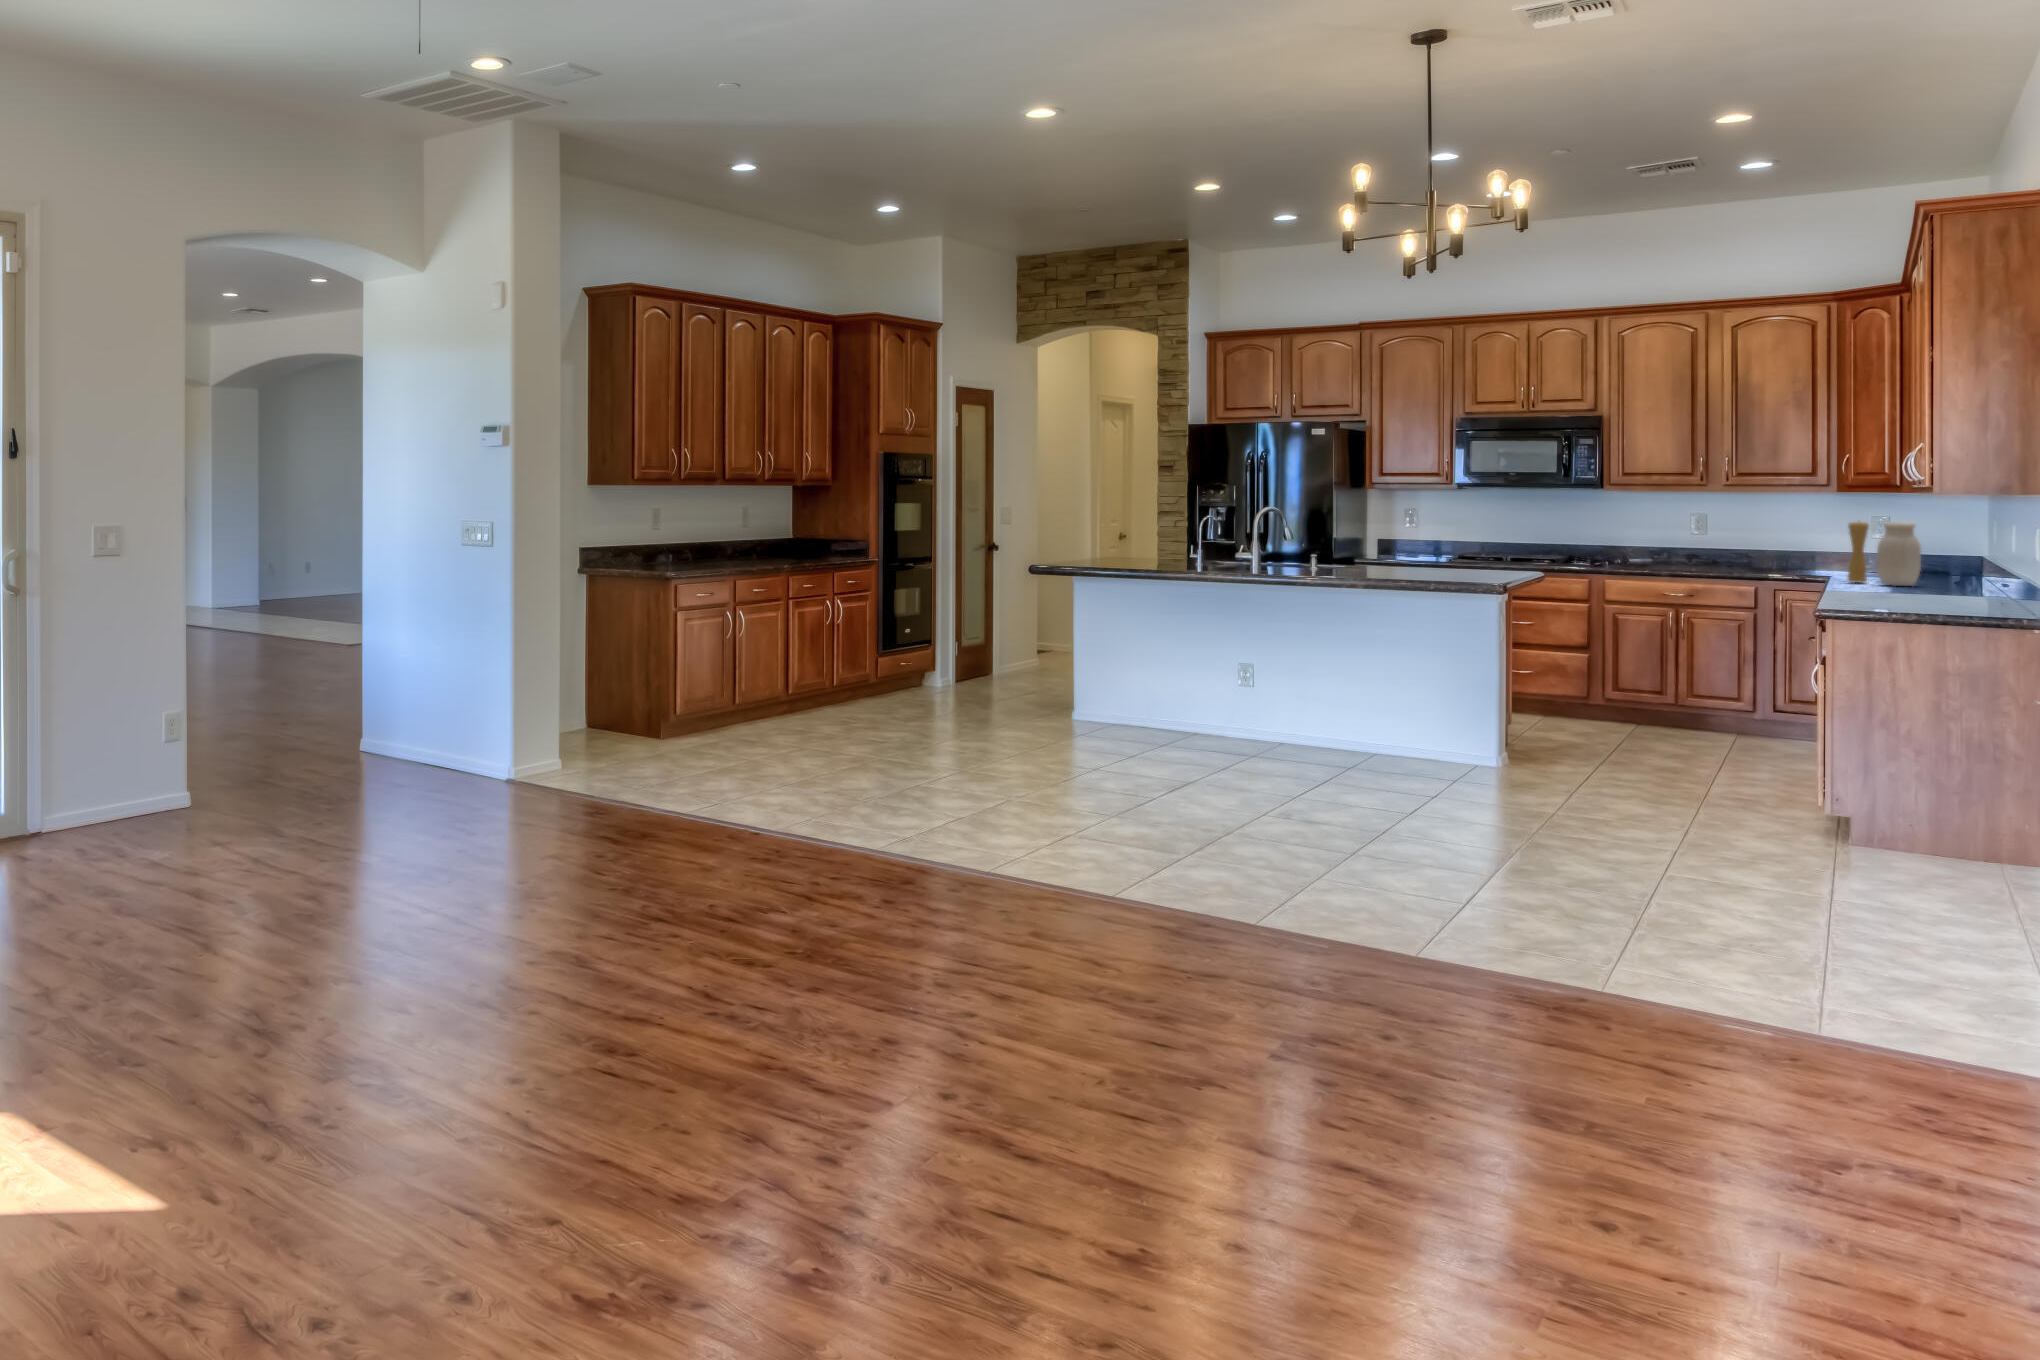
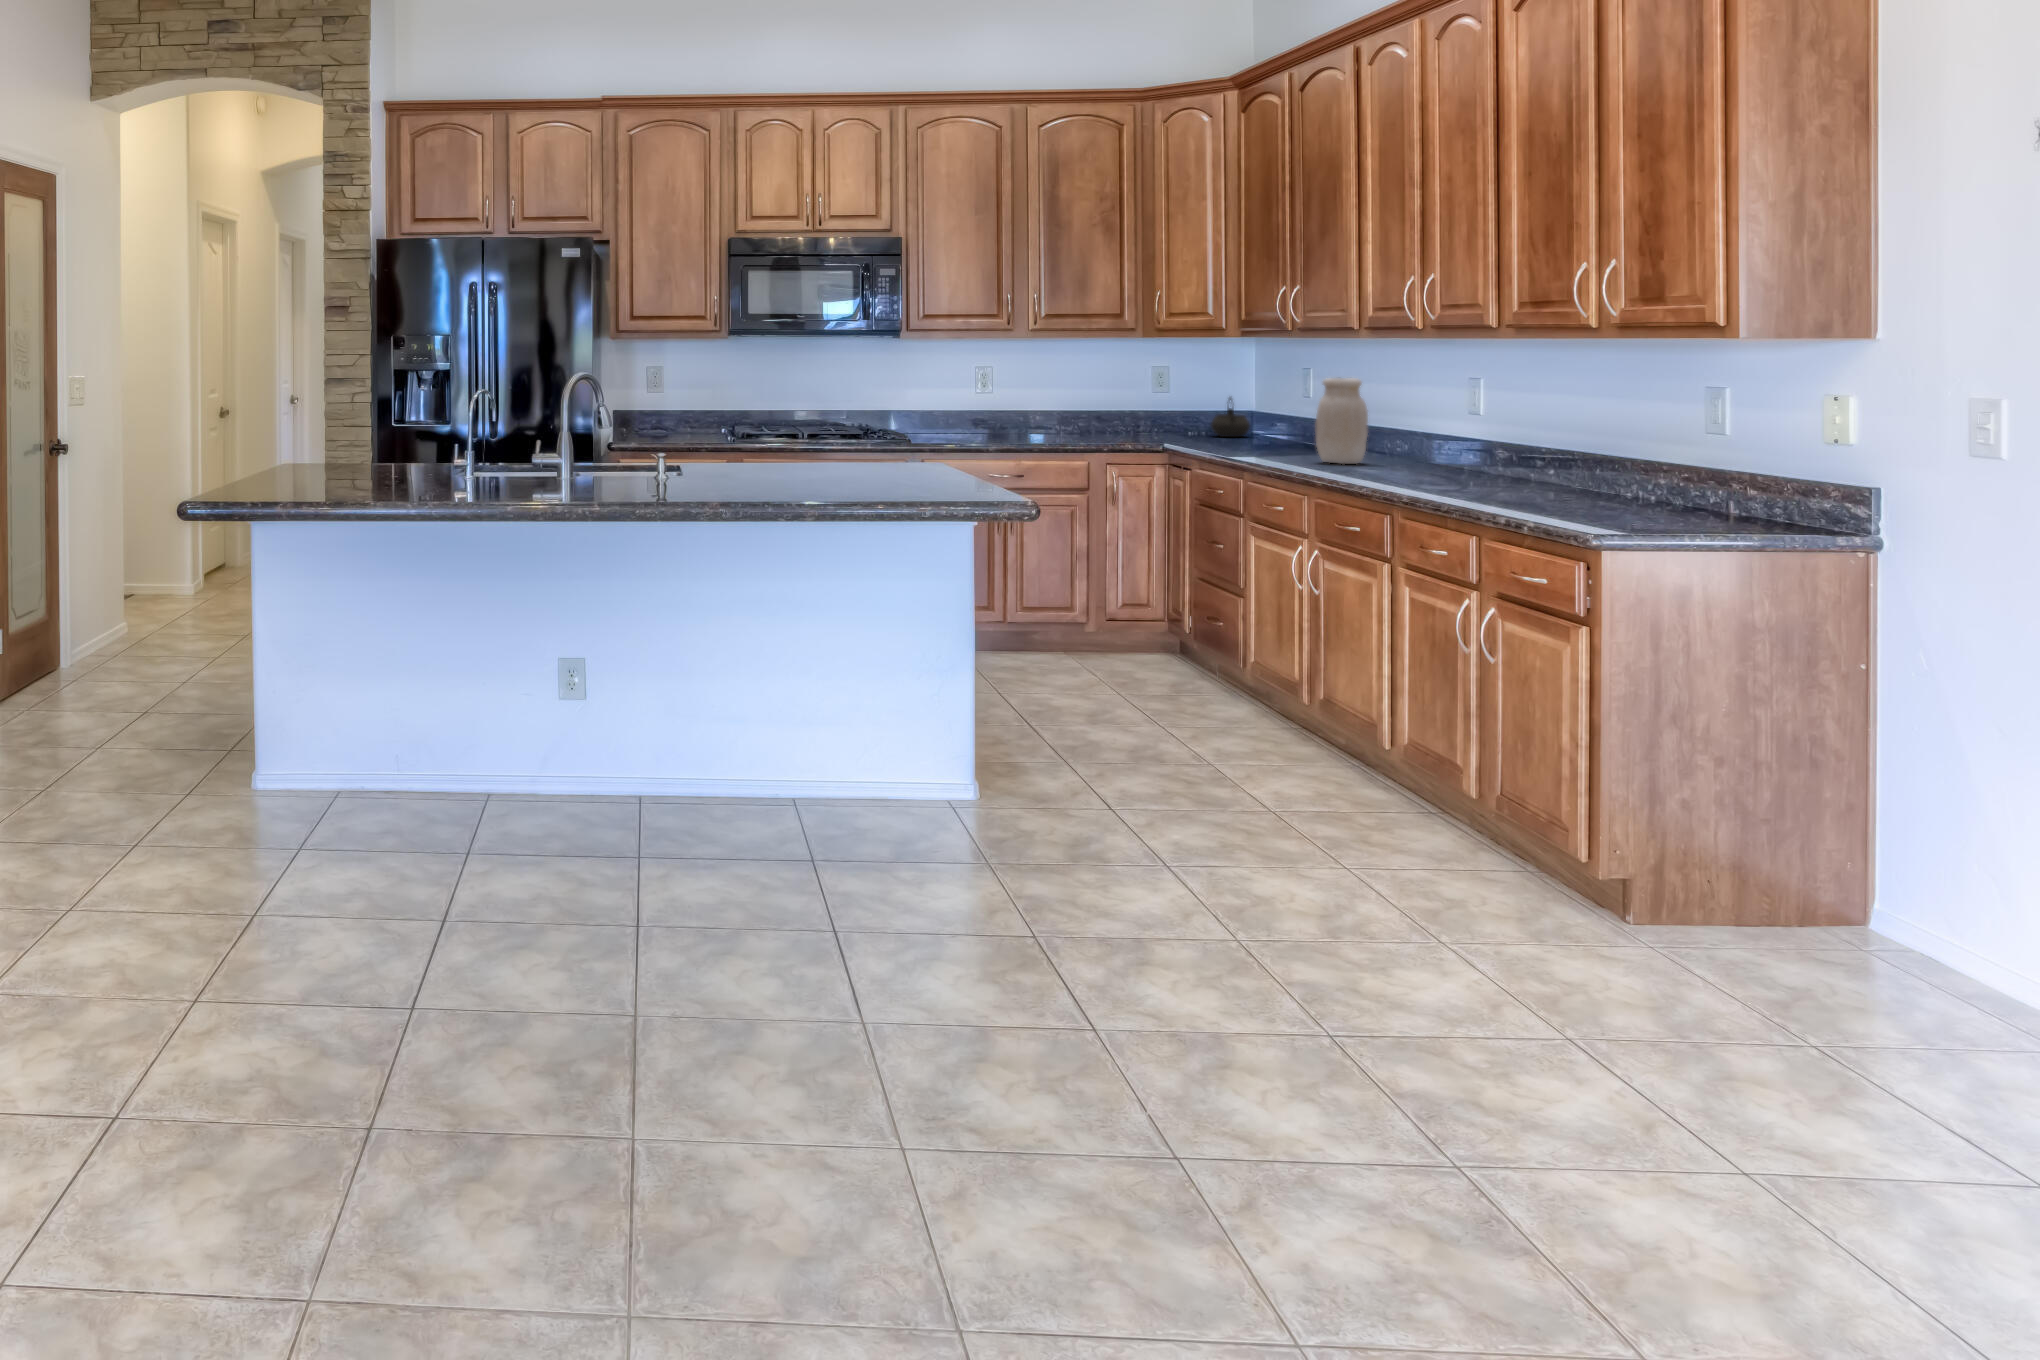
pepper mill: present [1848,521,1869,583] -> none [1263,377,1286,460]
kettle: none [1931,541,1972,576] -> present [1210,397,1250,437]

